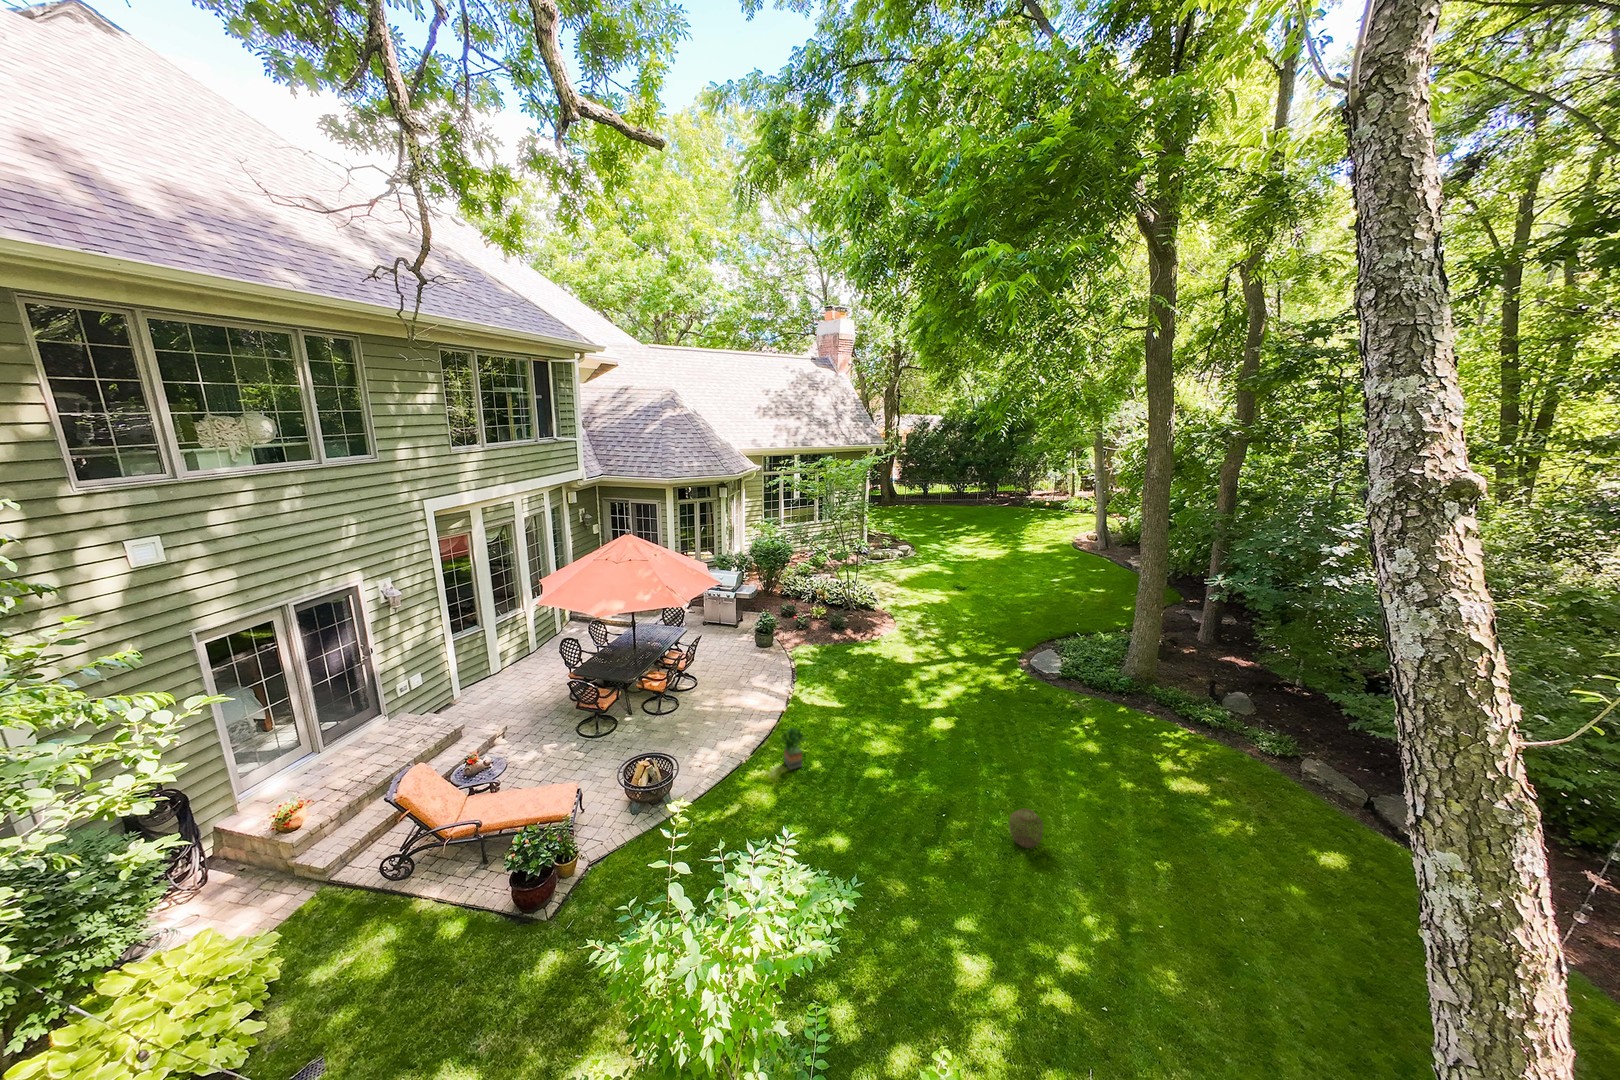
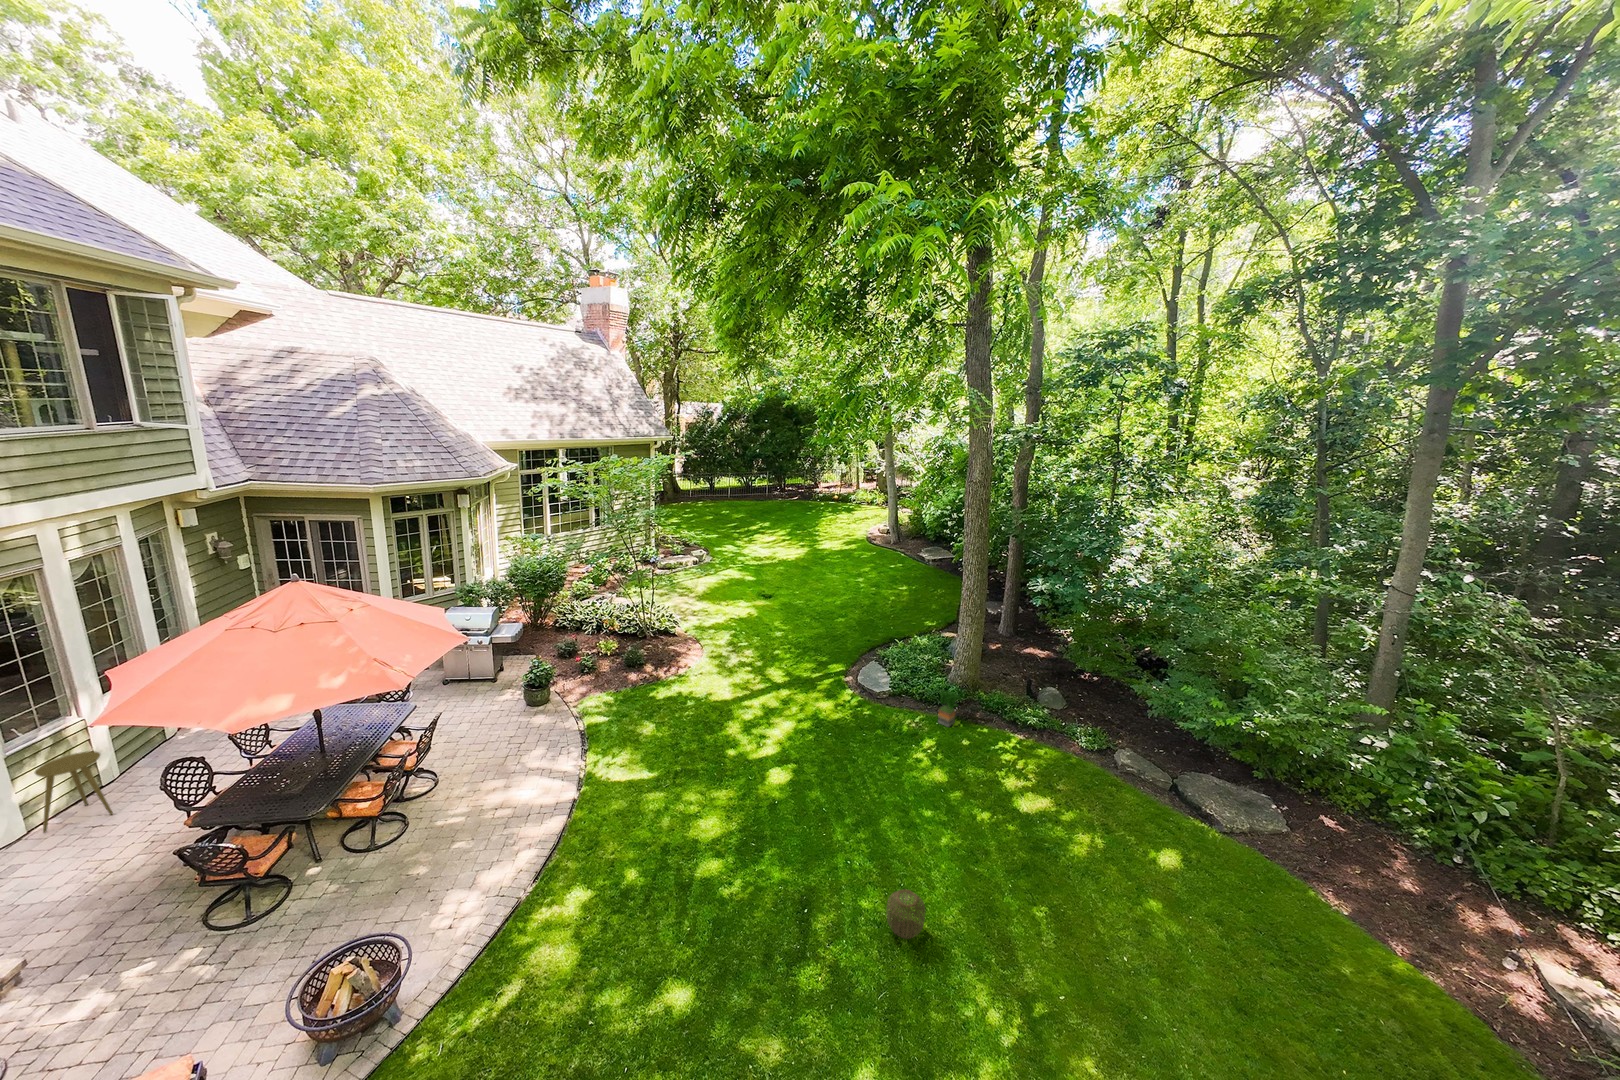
side table: none [501,631,532,674] -> present [35,751,113,832]
potted tree: present [781,728,805,770] -> present [938,691,961,727]

